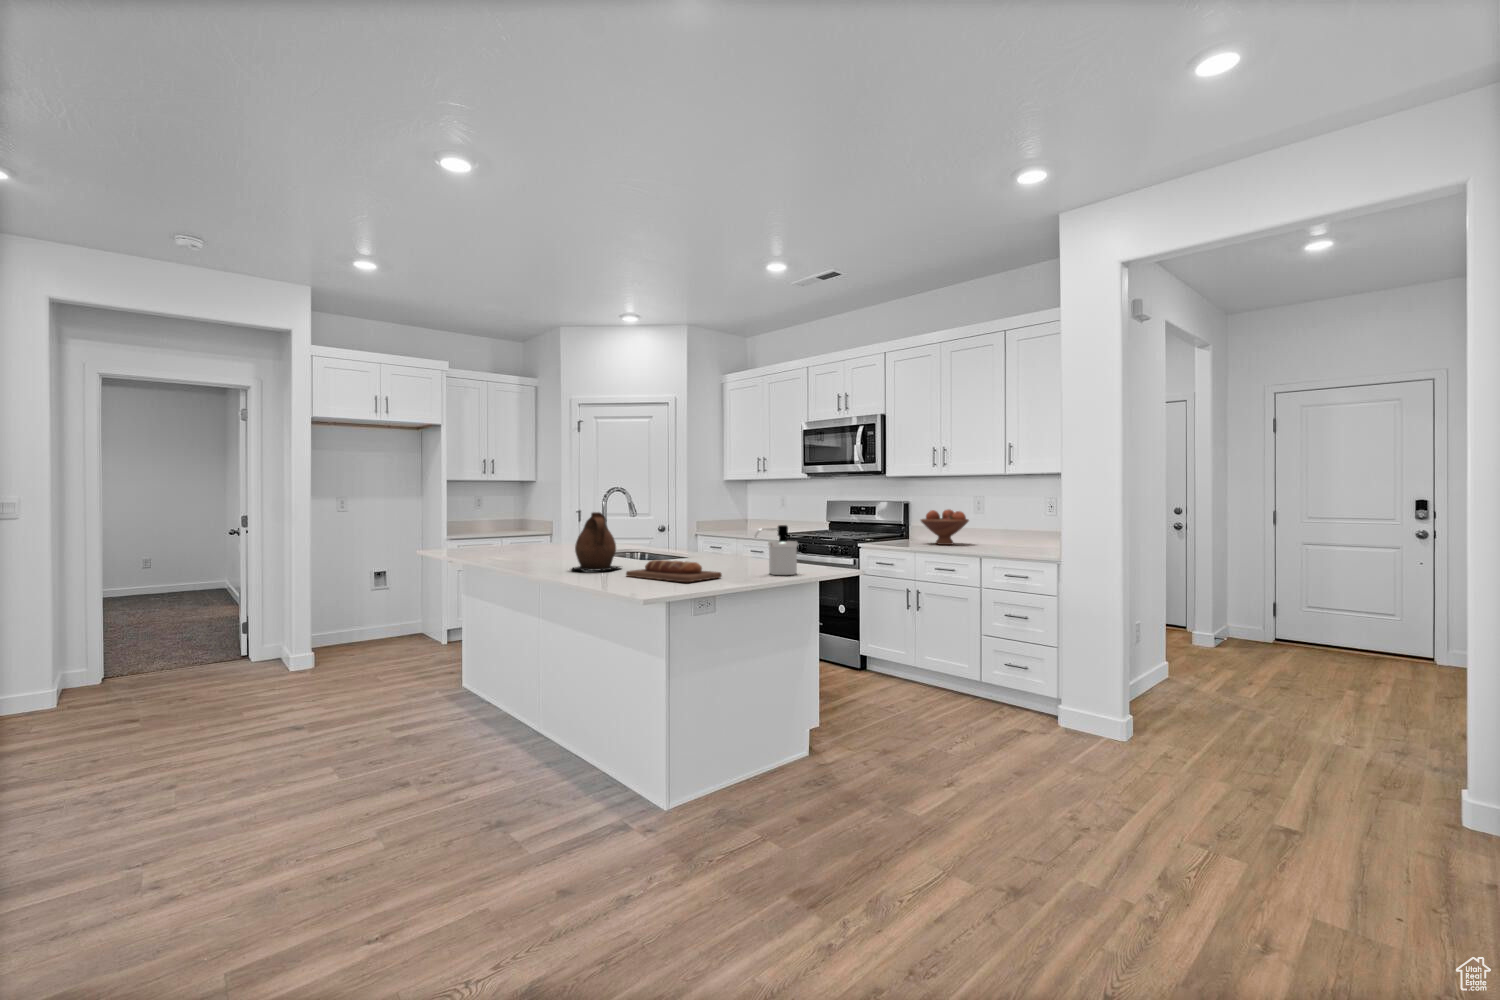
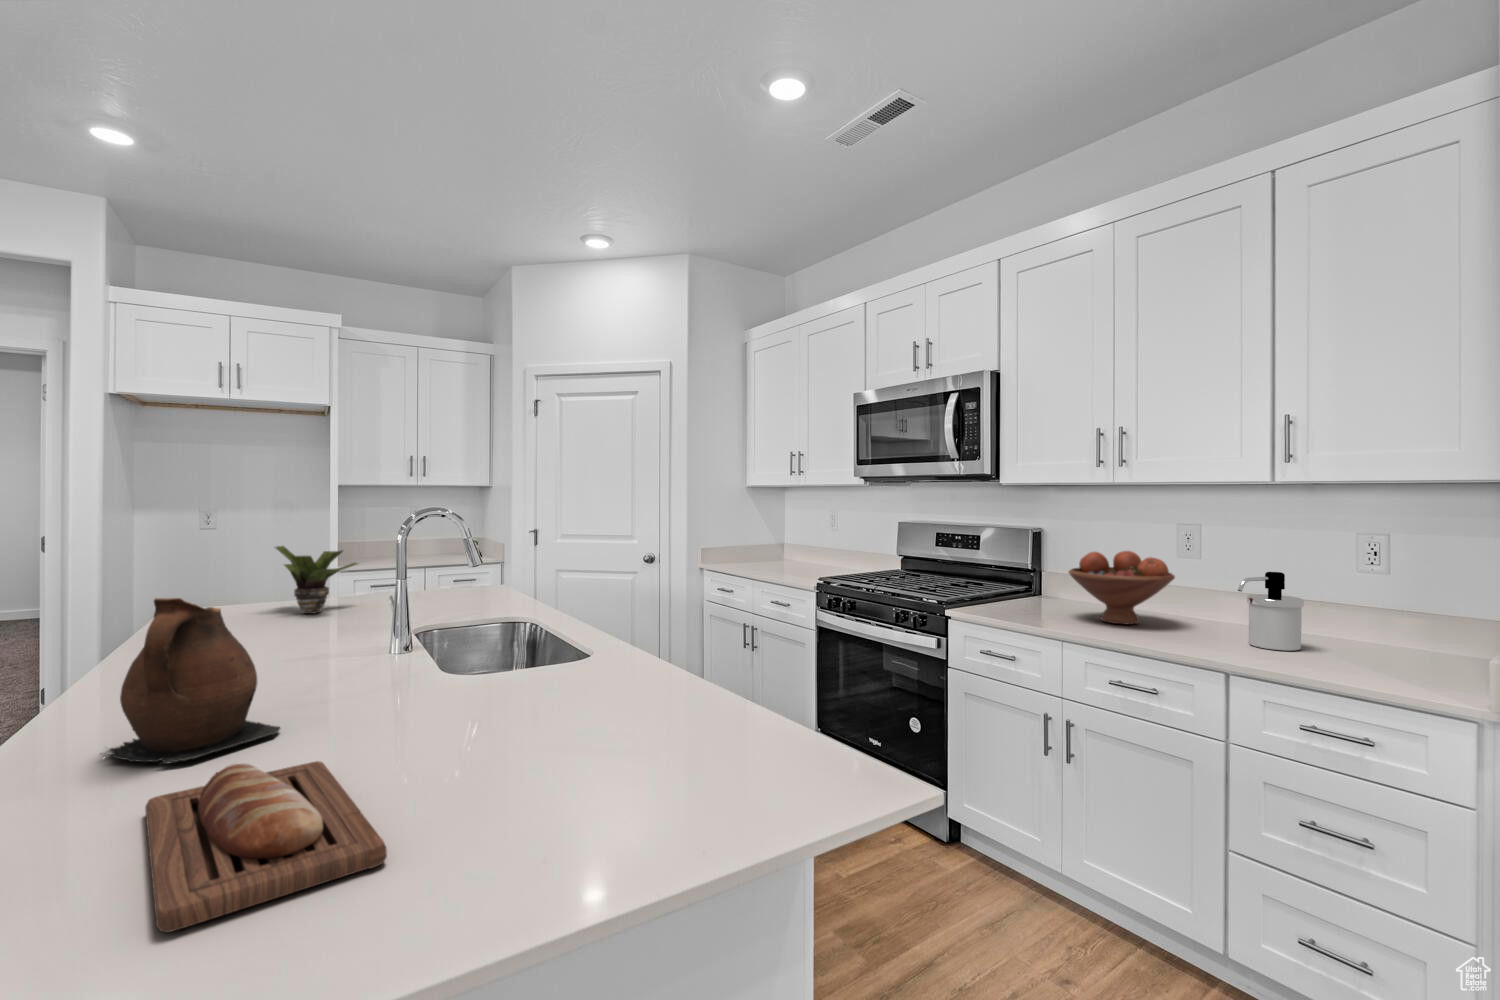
potted plant: none [494,511,538,549] -> present [276,546,357,614]
soap dispenser: present [754,525,798,575] -> present [1238,572,1304,651]

